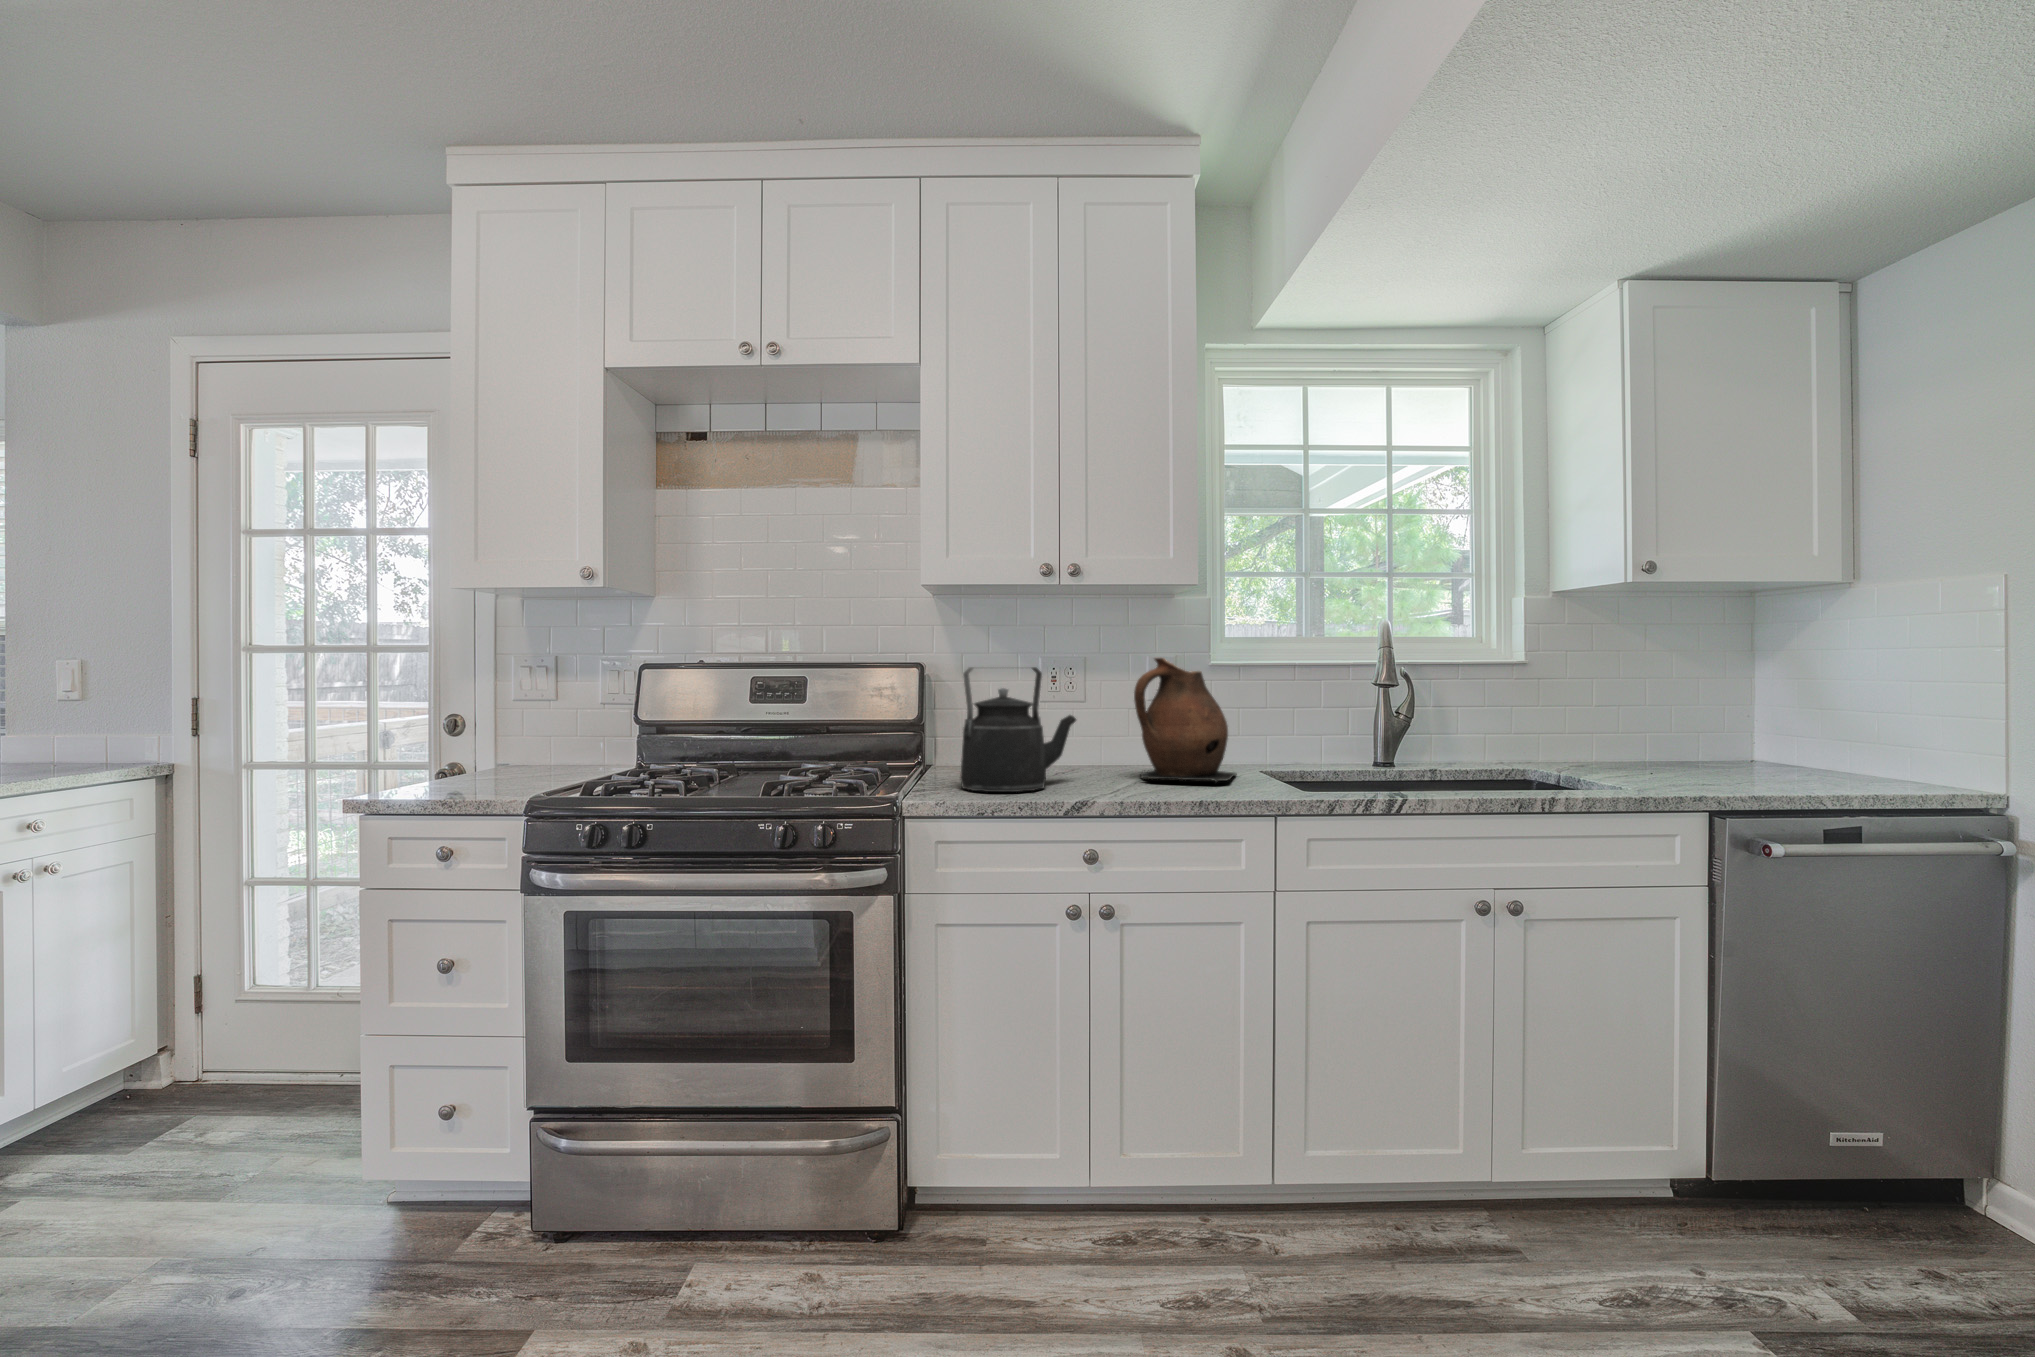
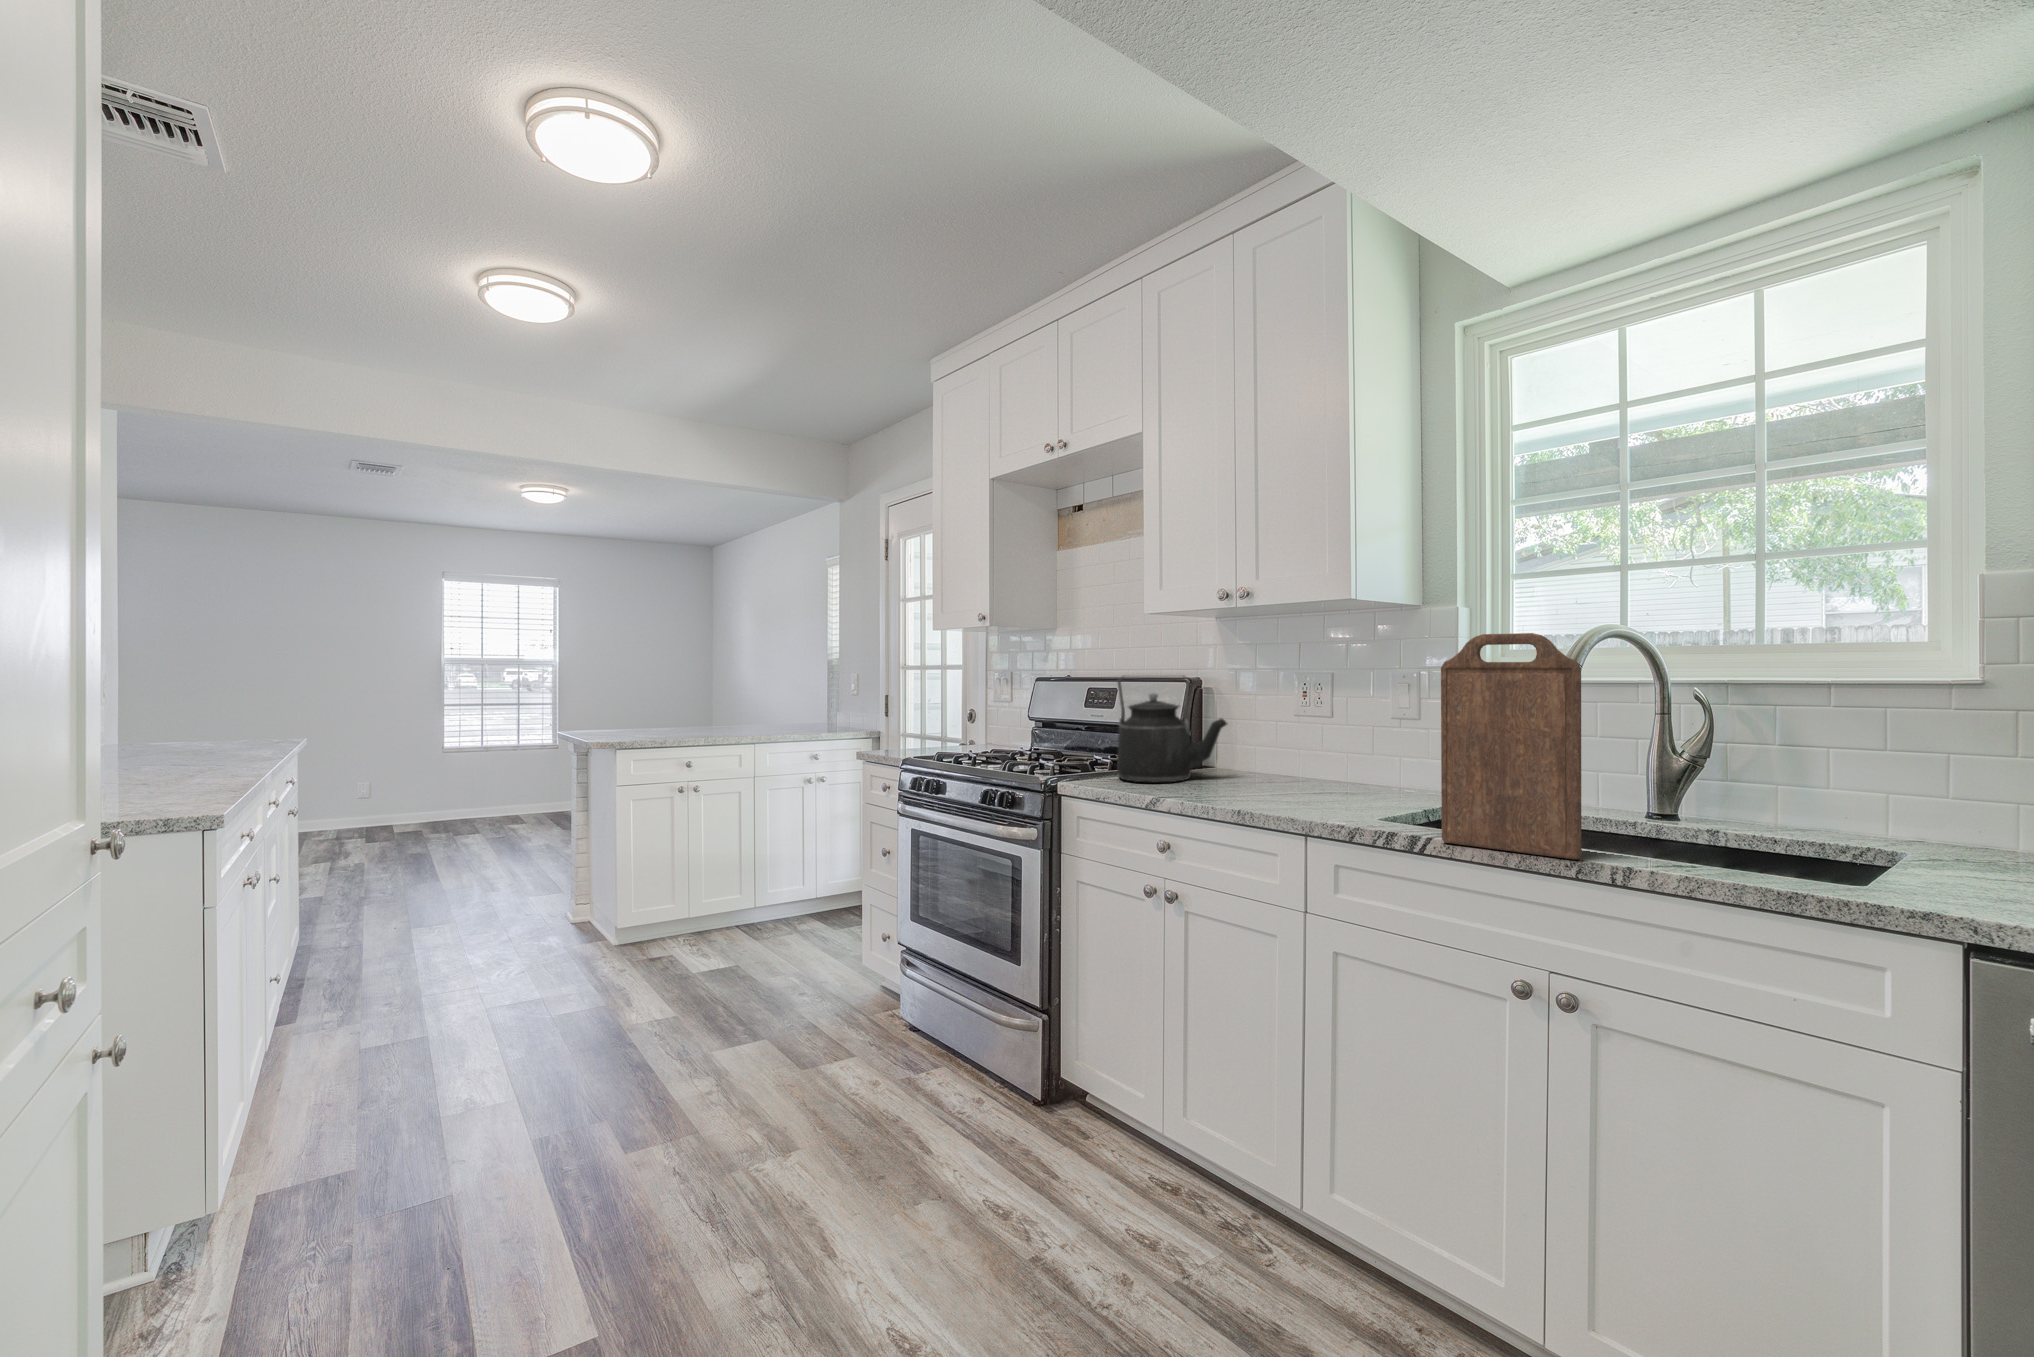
cutting board: none [1422,626,1519,800] -> present [1441,633,1581,859]
ceramic pitcher: present [1134,658,1237,782] -> none [1275,666,1401,796]

